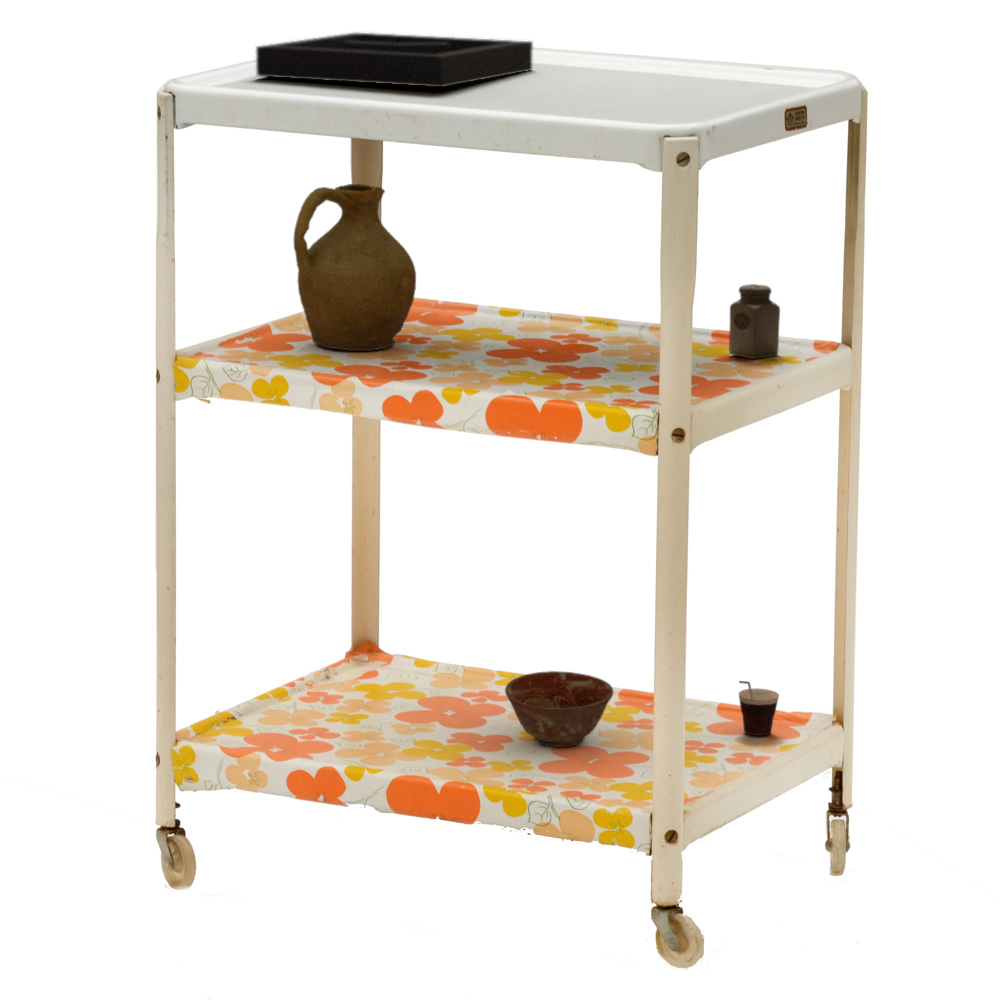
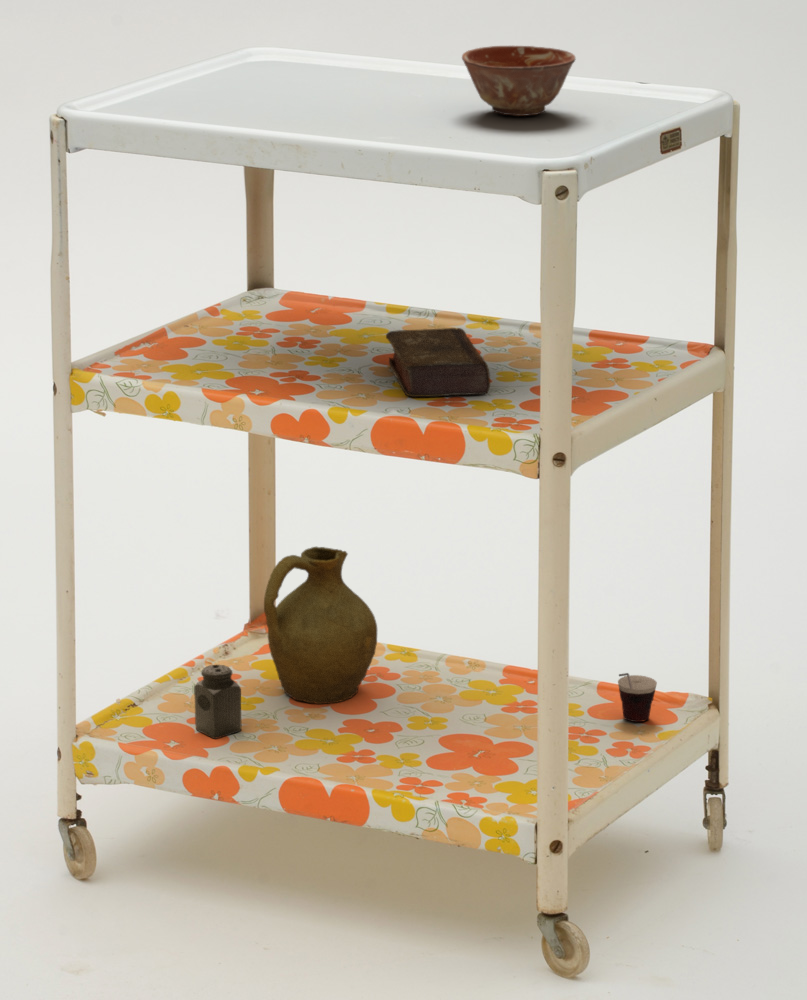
decorative tray: present [256,33,533,87] -> none [141,42,414,109]
pitcher: present [294,184,416,351] -> present [264,547,377,704]
salt shaker: present [729,284,780,359] -> present [194,665,242,739]
book: none [501,320,608,382] -> present [386,328,490,397]
ceramic bowl: present [505,671,613,747] -> present [462,46,575,116]

